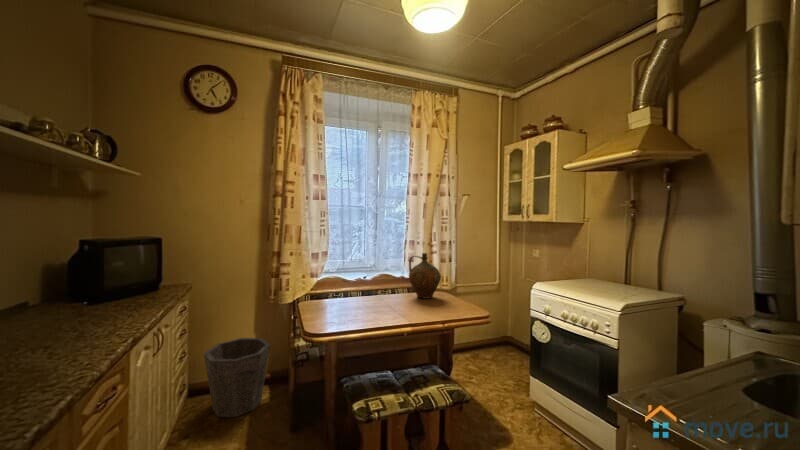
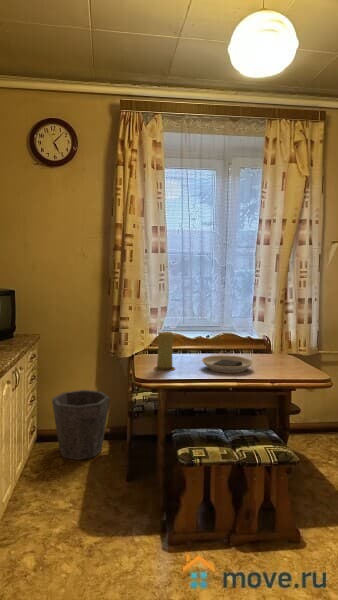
ceramic jug: present [409,253,441,299] -> none [249,312,286,361]
candle: none [323,277,344,319] -> present [154,332,175,371]
plate: none [370,296,419,315] -> present [202,356,253,373]

